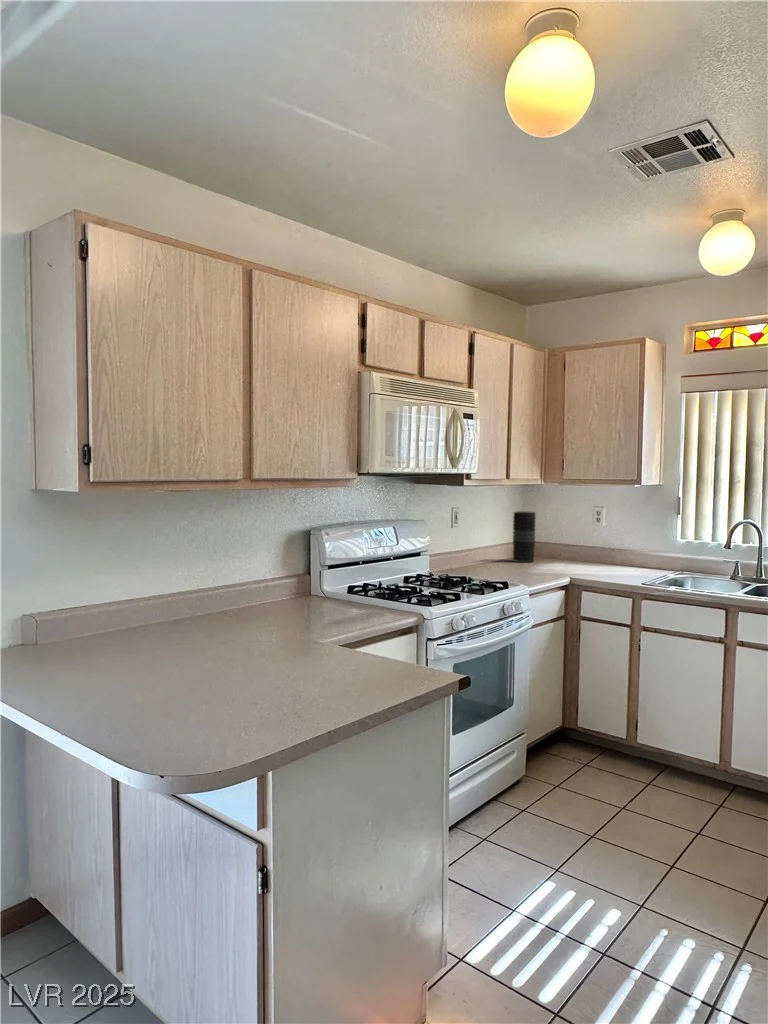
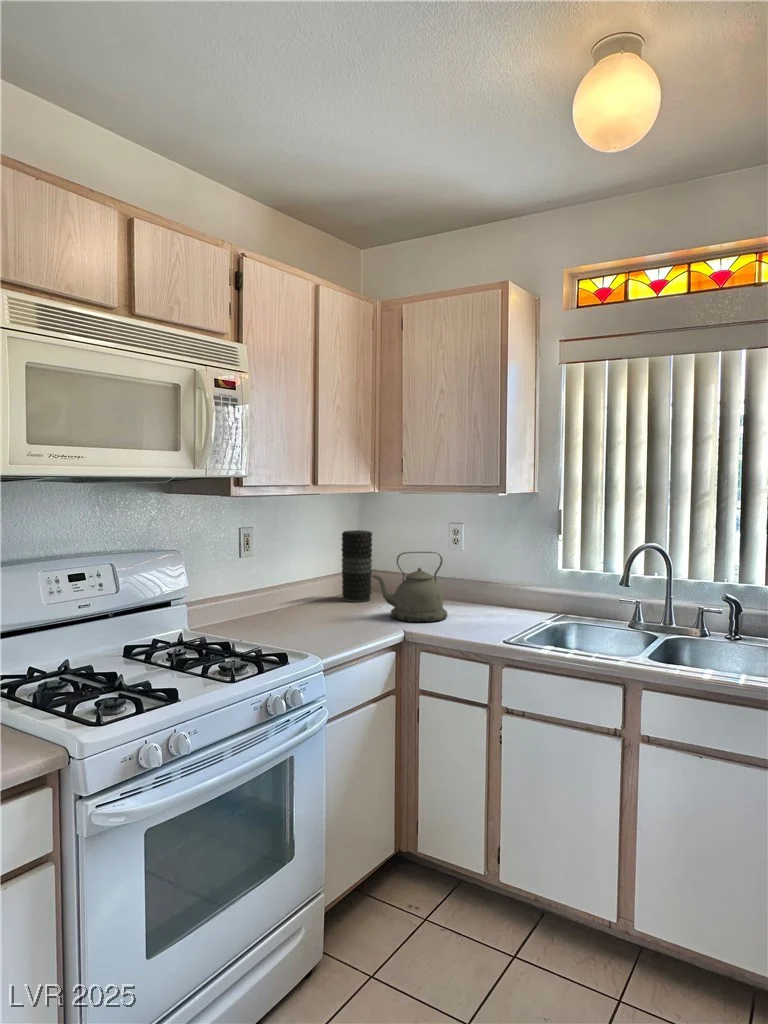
kettle: none [544,525,597,573] -> present [373,552,447,622]

